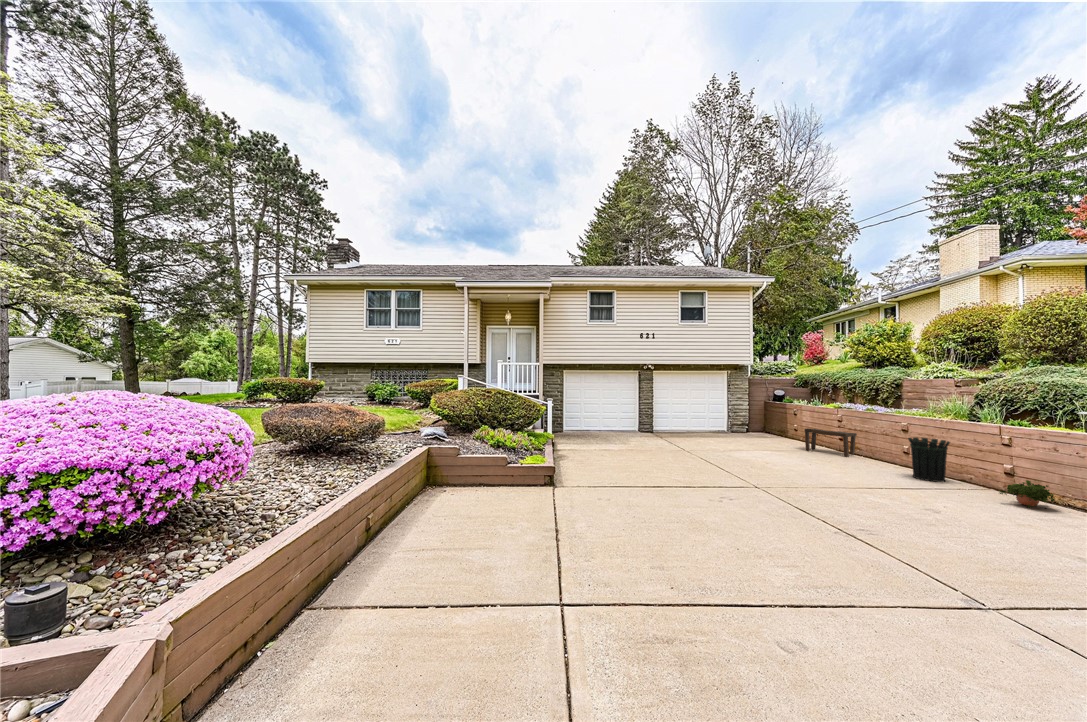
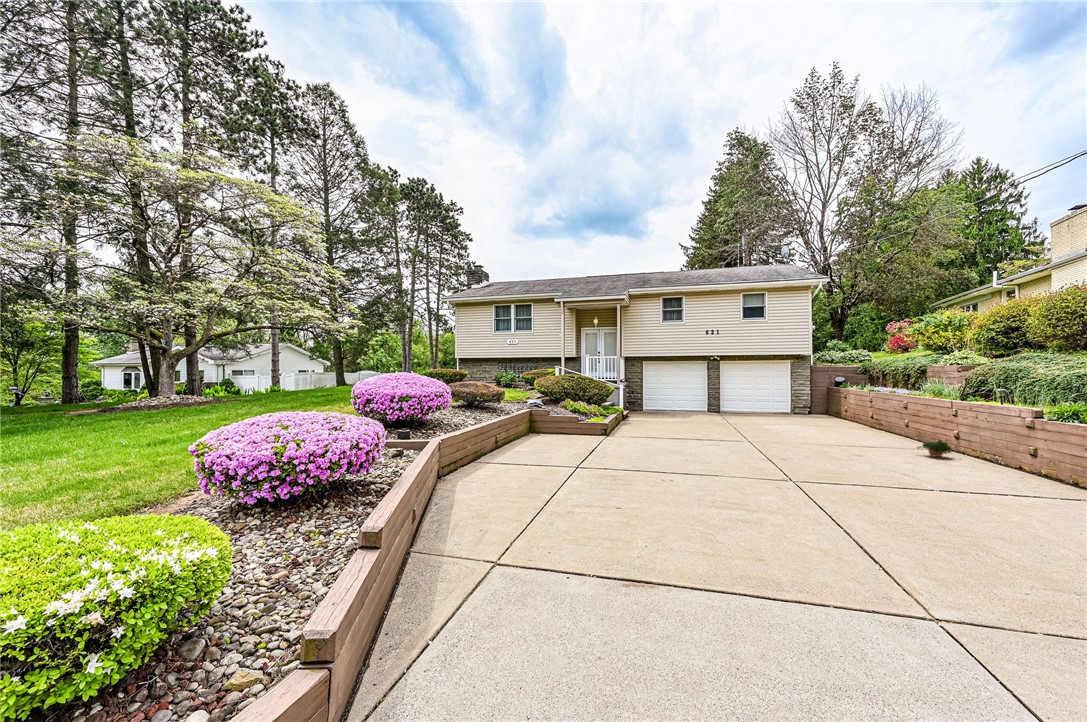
bench: present [804,428,857,457] -> none [832,409,873,431]
waste bin: present [908,437,950,482] -> none [883,412,914,446]

